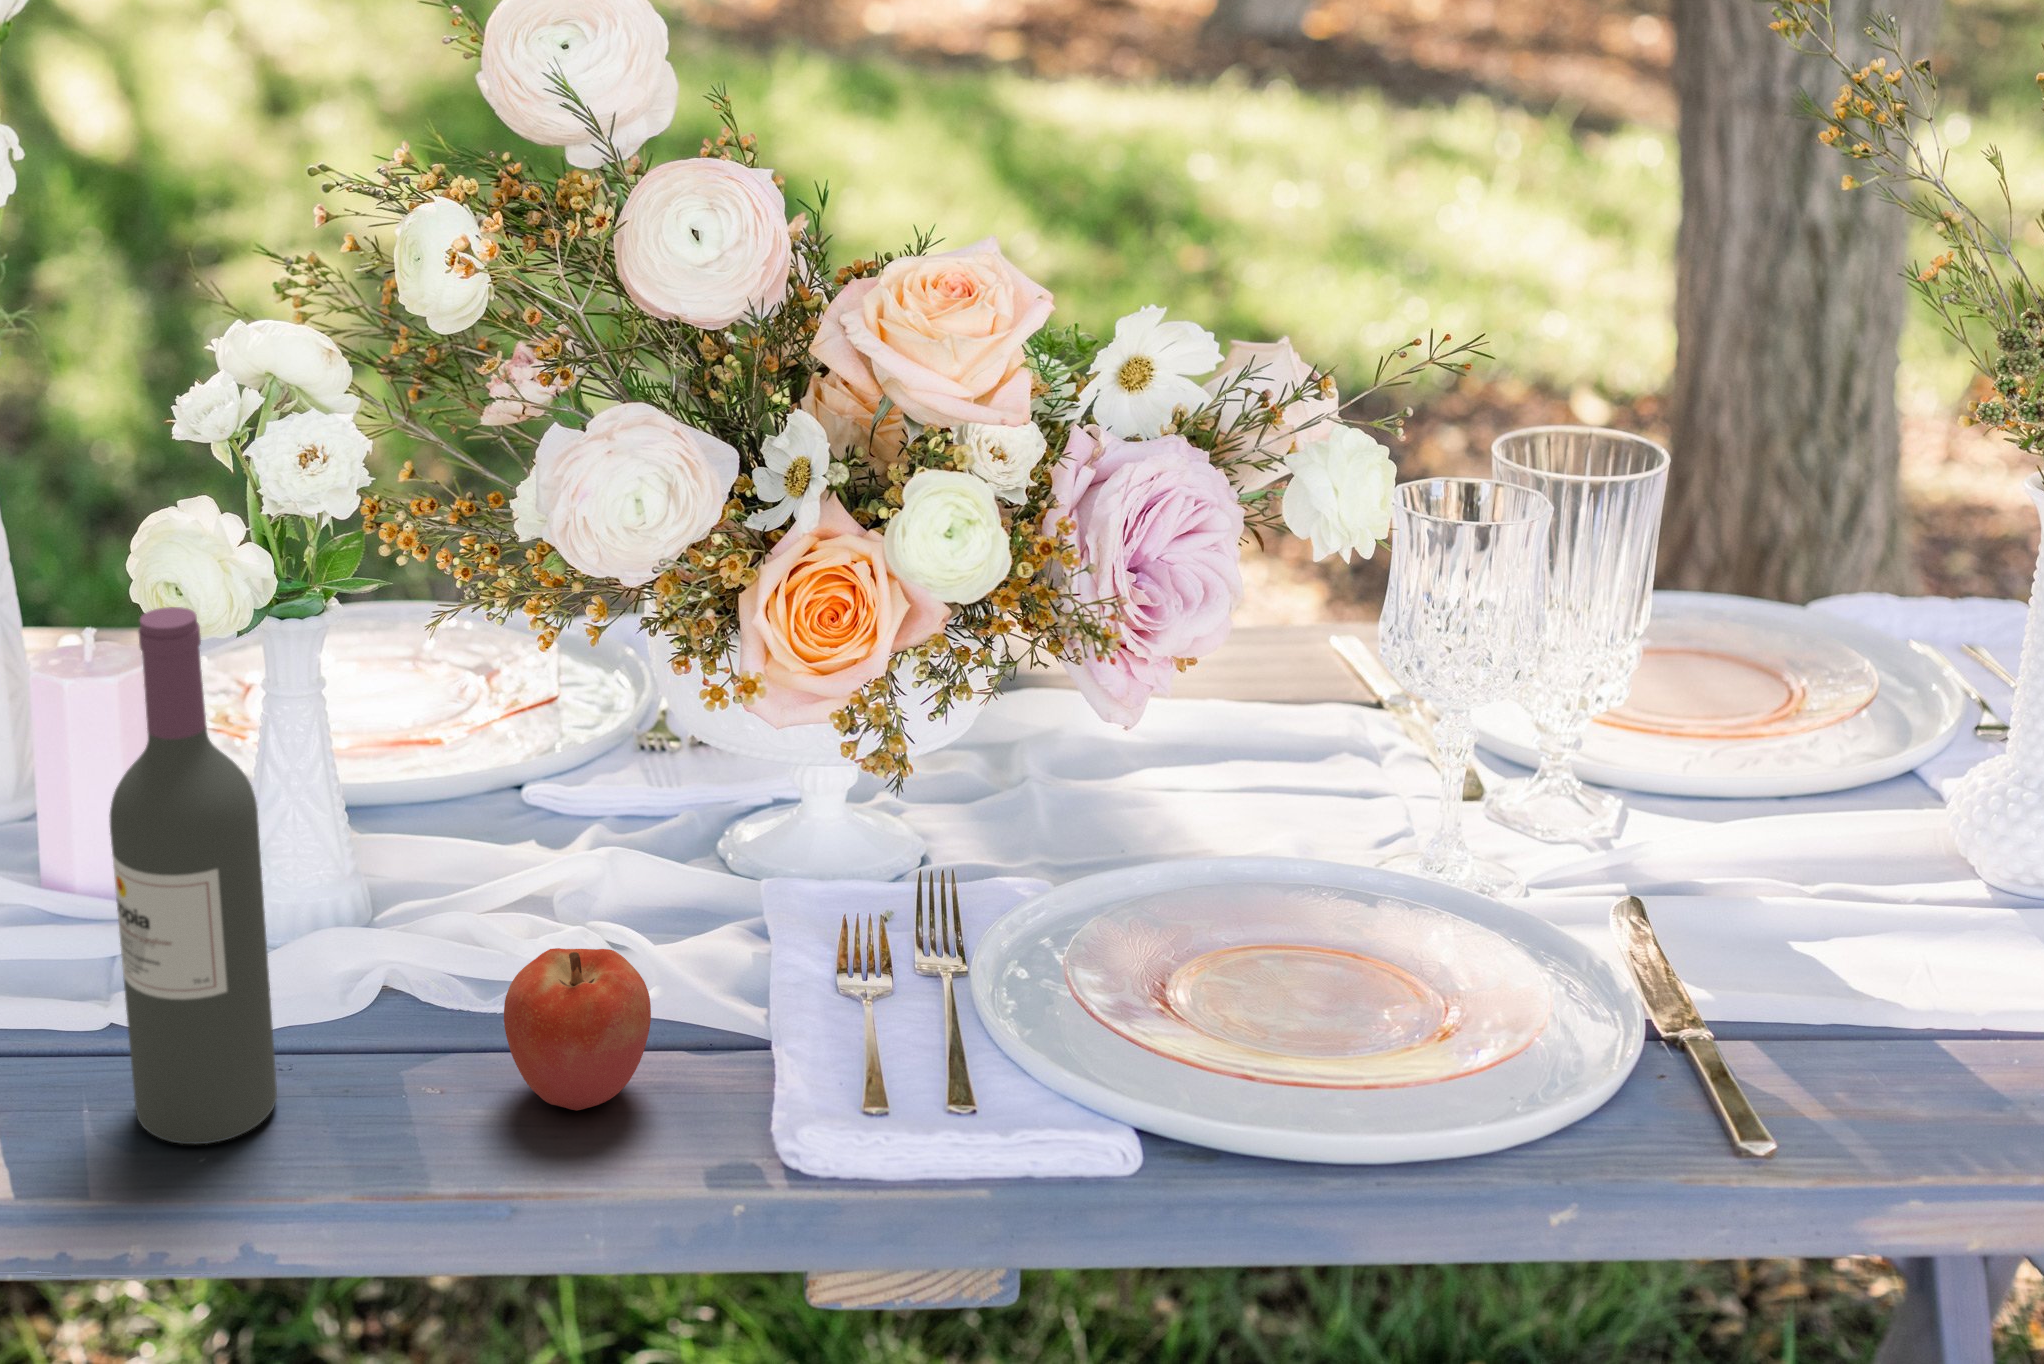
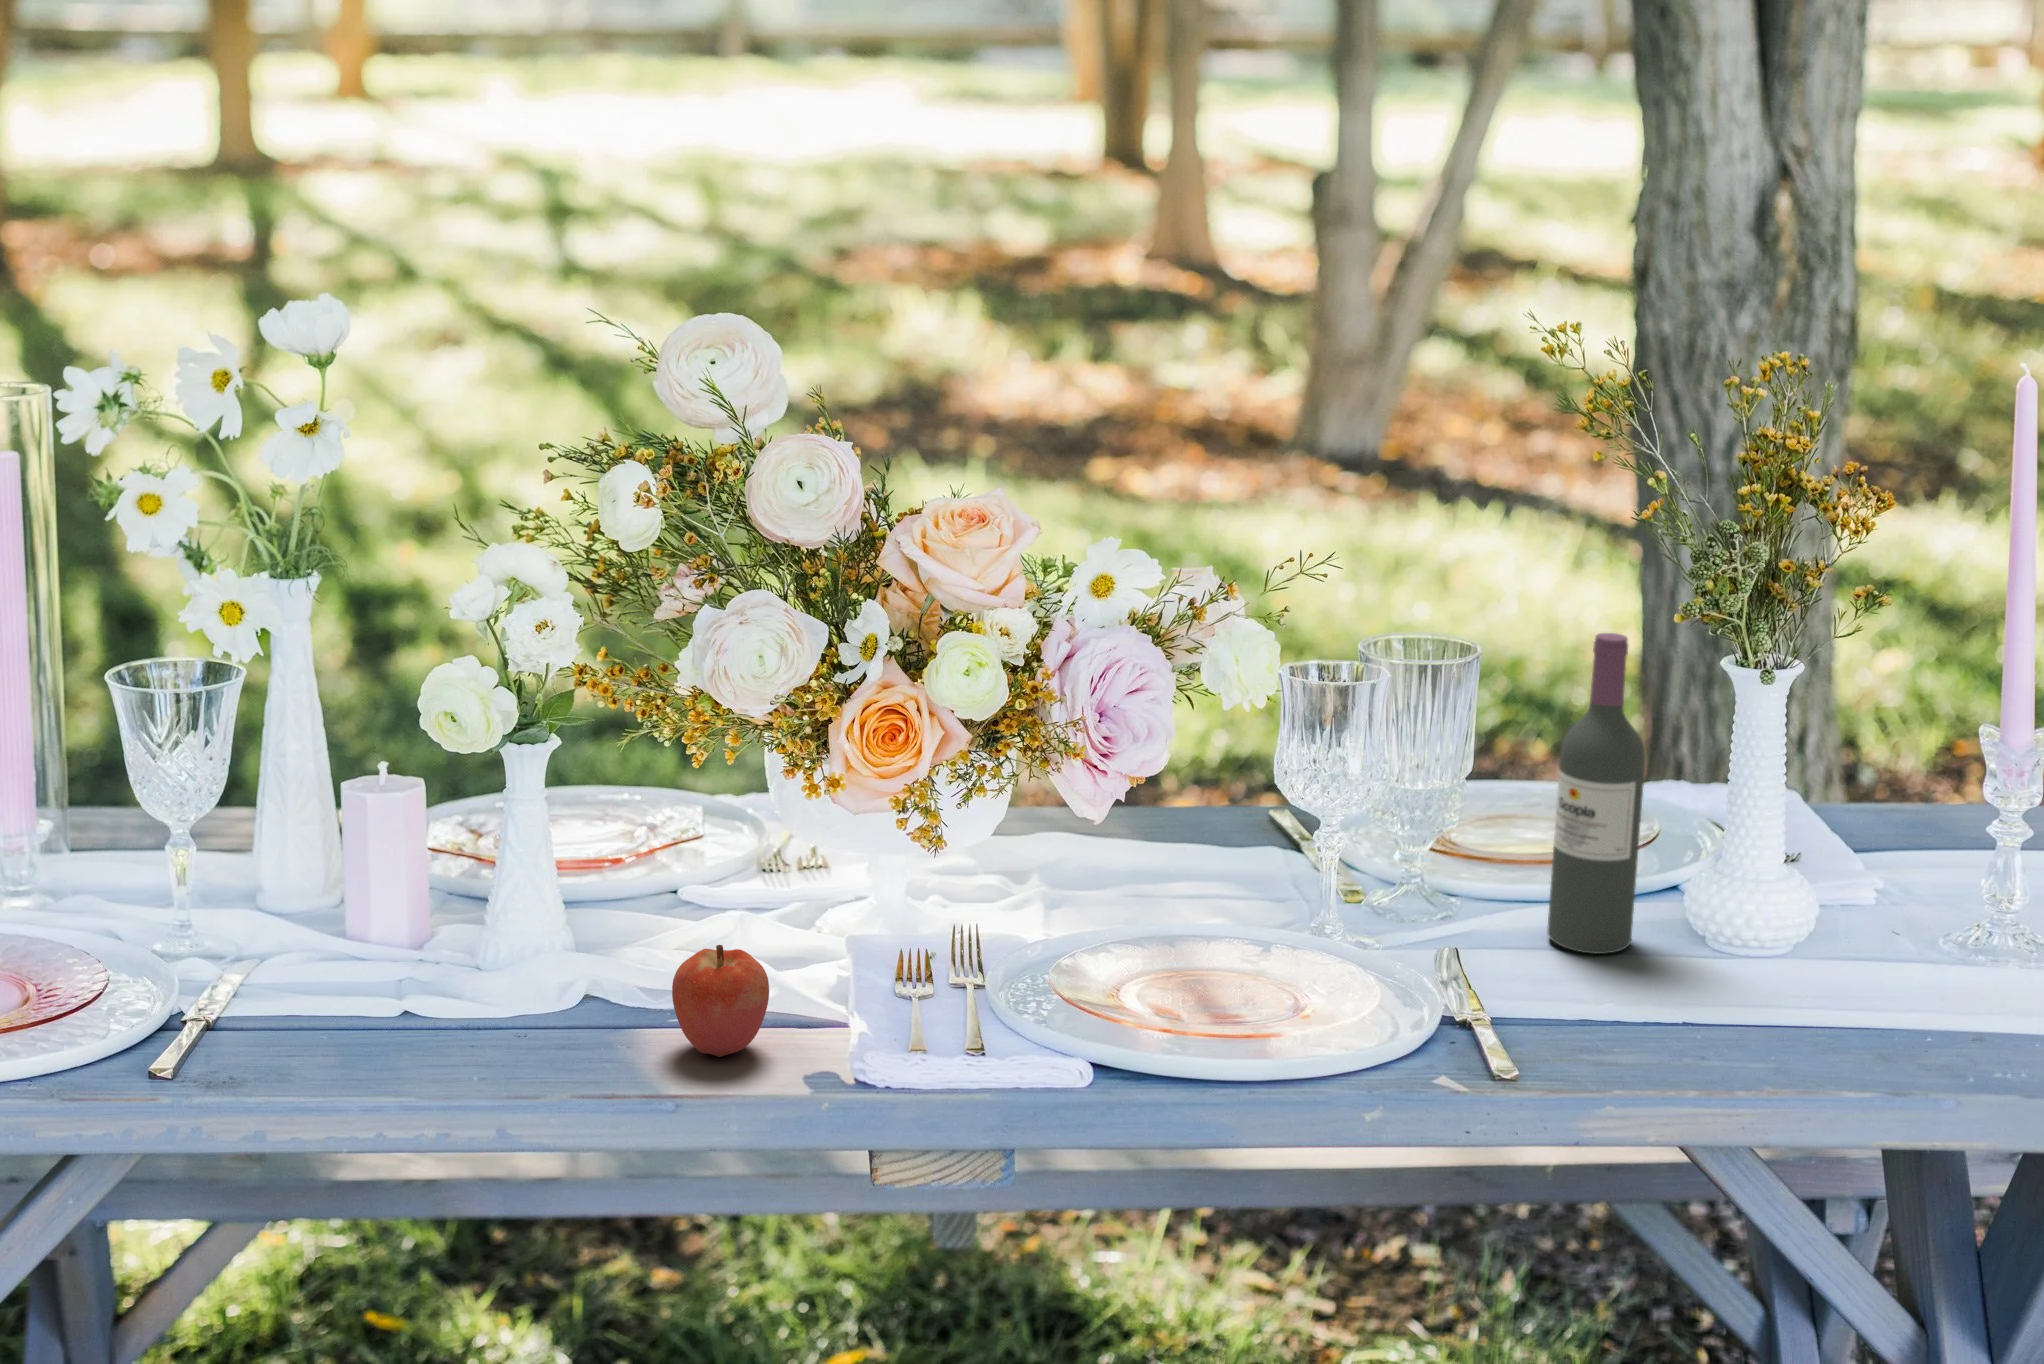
wine bottle: present [109,607,277,1144] -> present [1548,633,1645,954]

